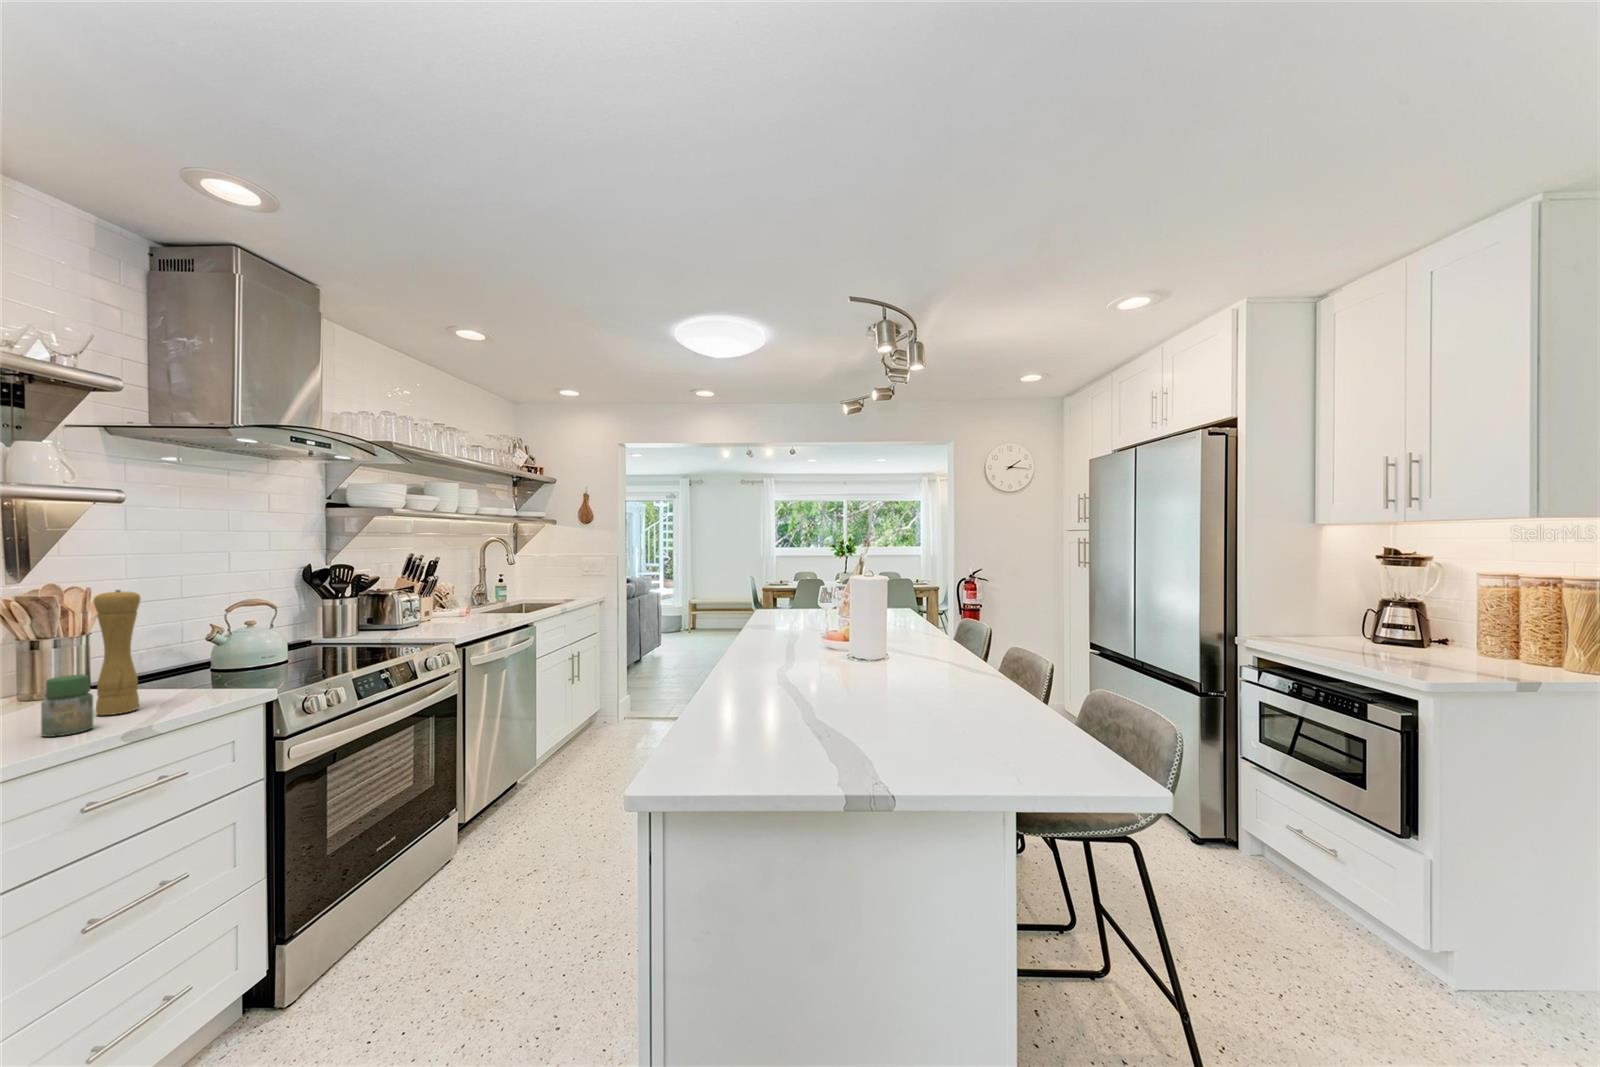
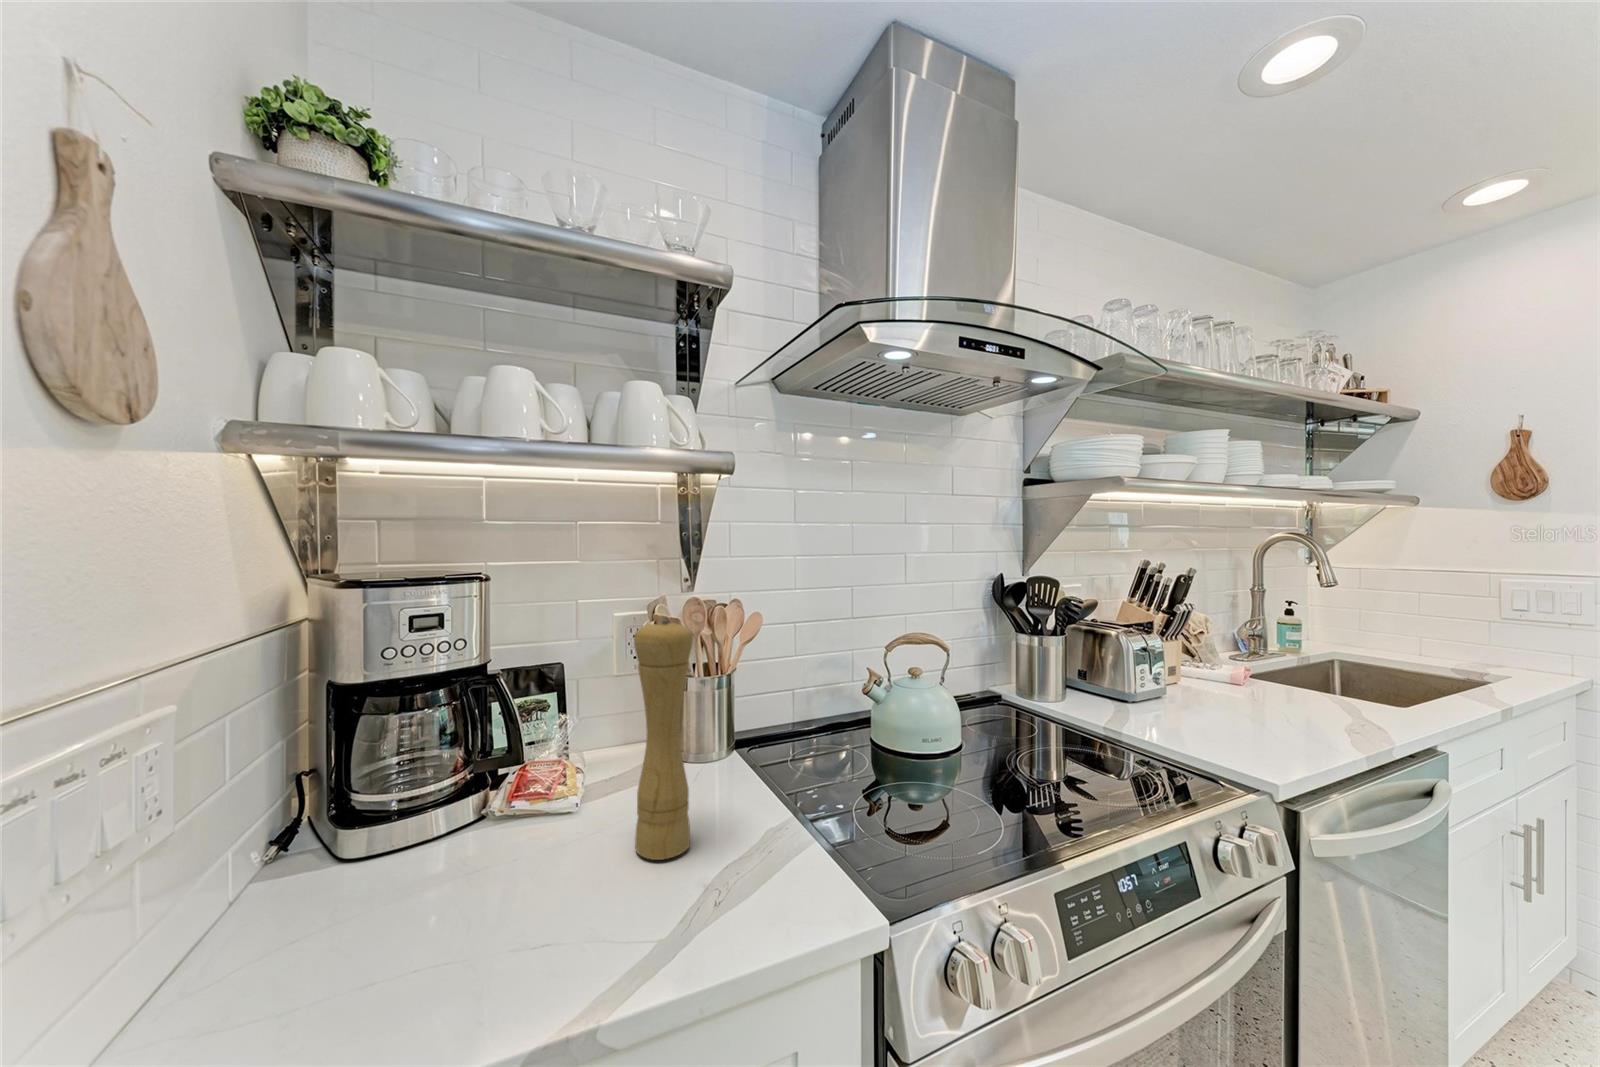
jar: present [41,674,93,737] -> none [509,787,580,924]

